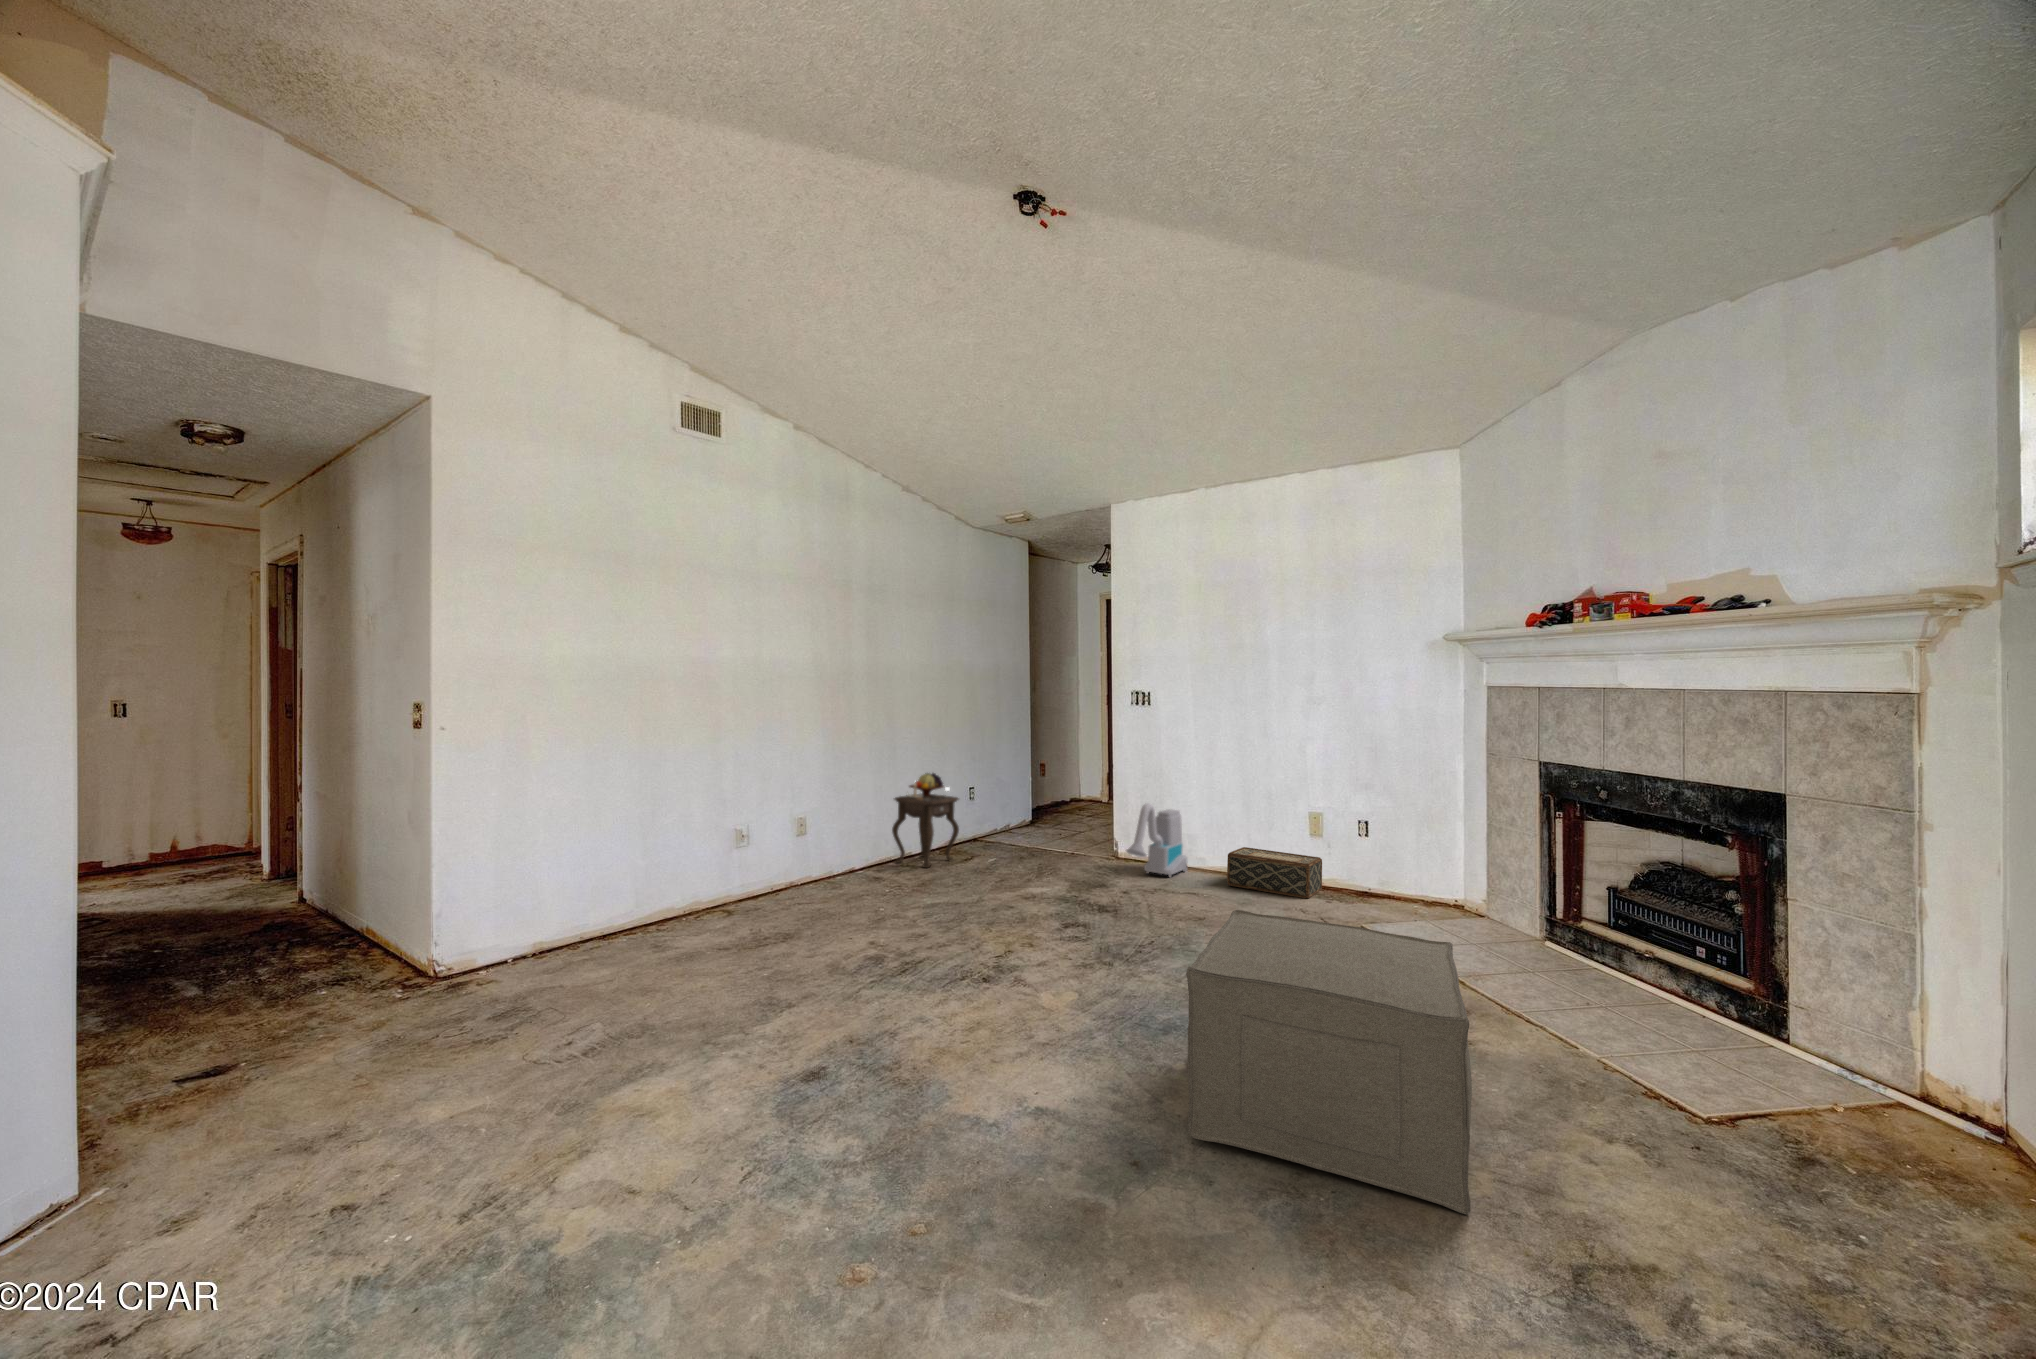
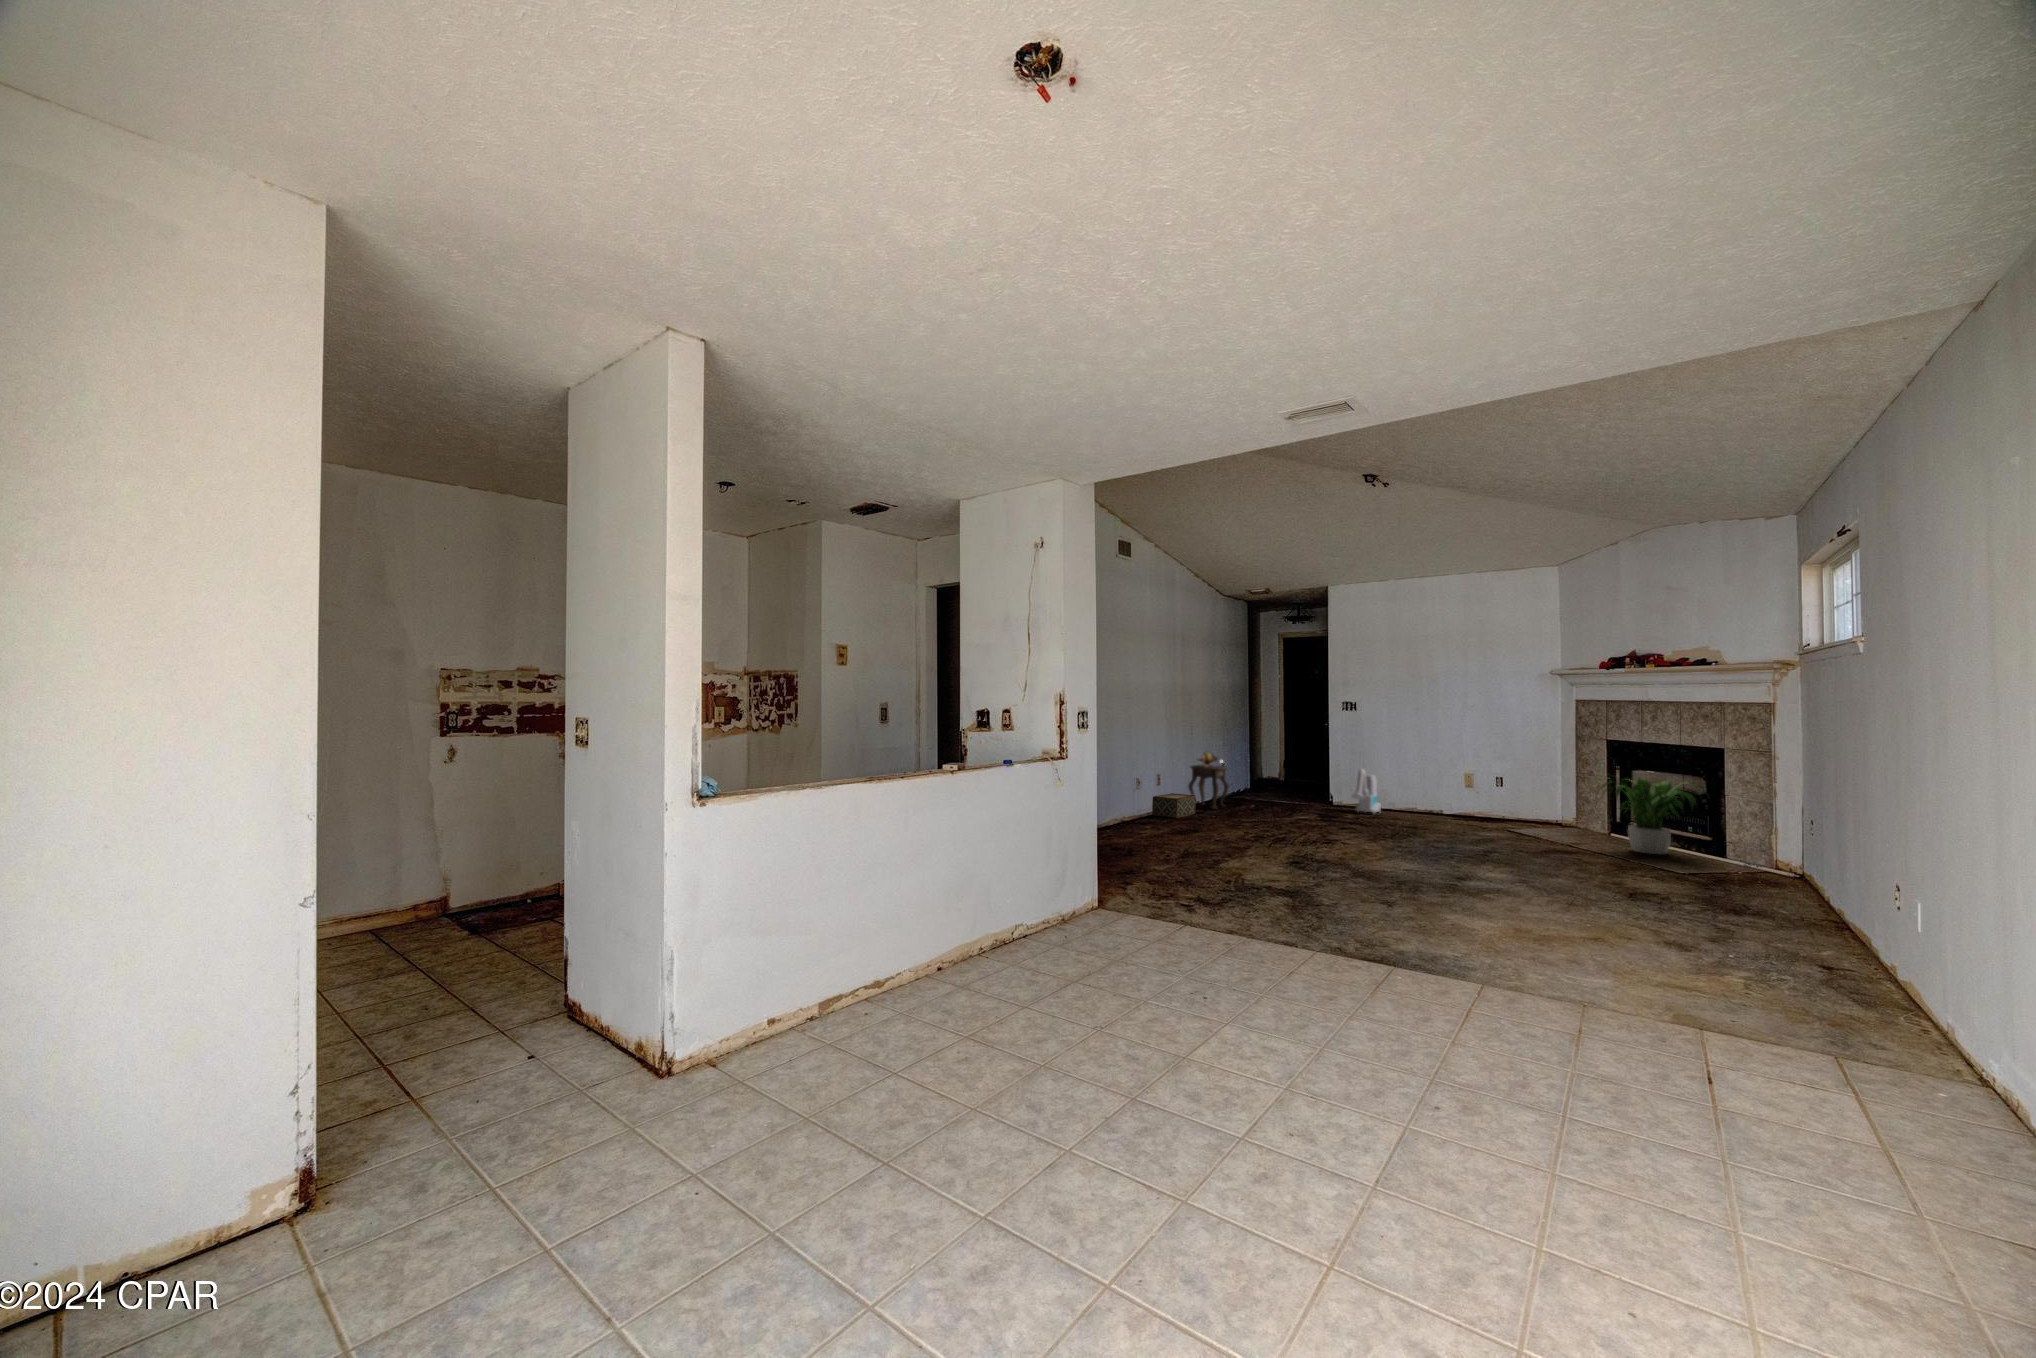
potted plant: none [1503,837,1753,1017] -> present [1598,778,1709,854]
woven basket: present [1227,847,1322,898] -> present [1152,793,1196,818]
ottoman: present [1186,910,1472,1214] -> none [1468,798,1589,884]

